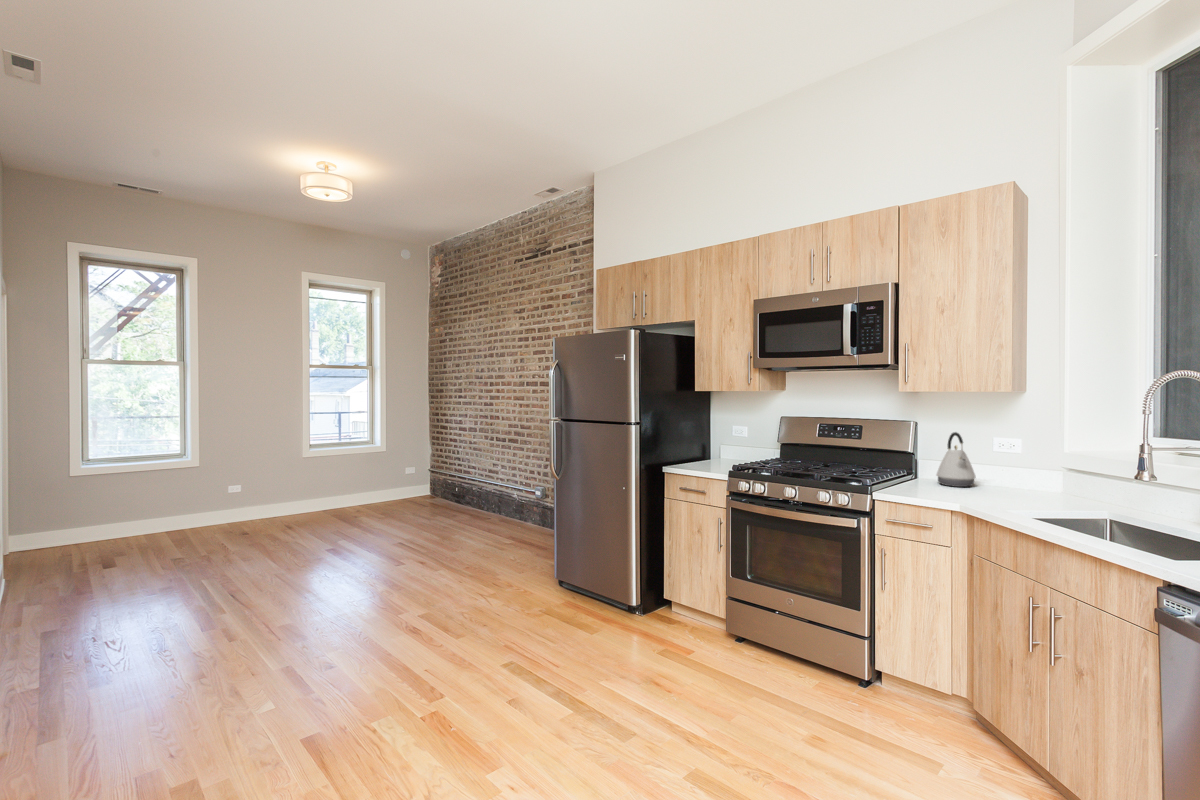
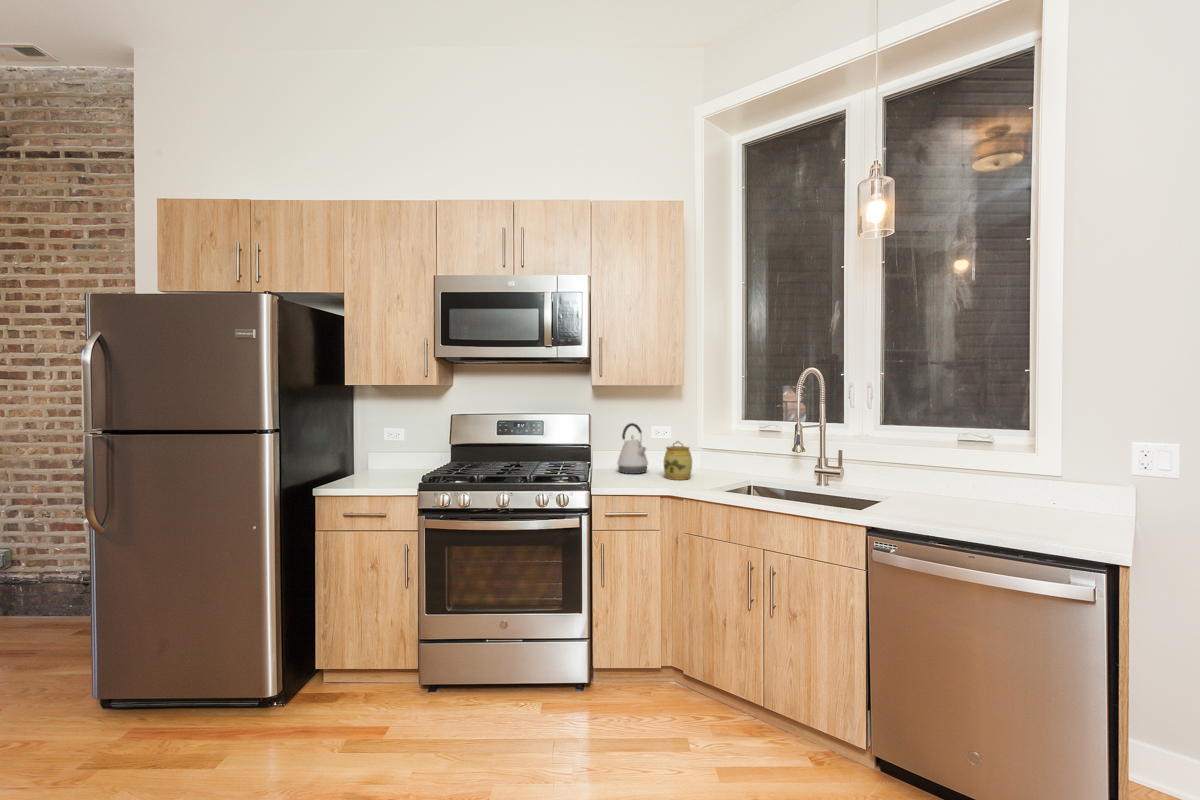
jar: none [981,455,1021,499] -> present [664,441,692,480]

